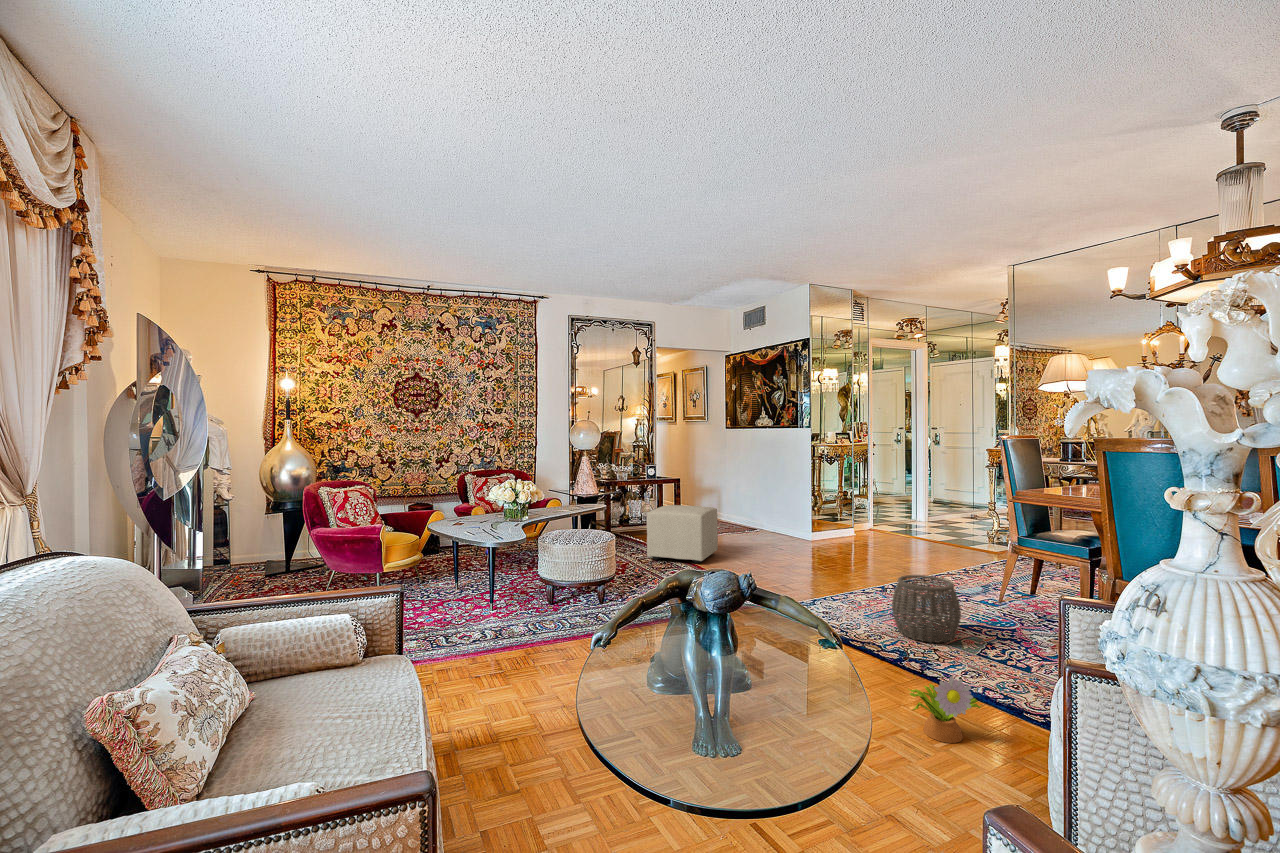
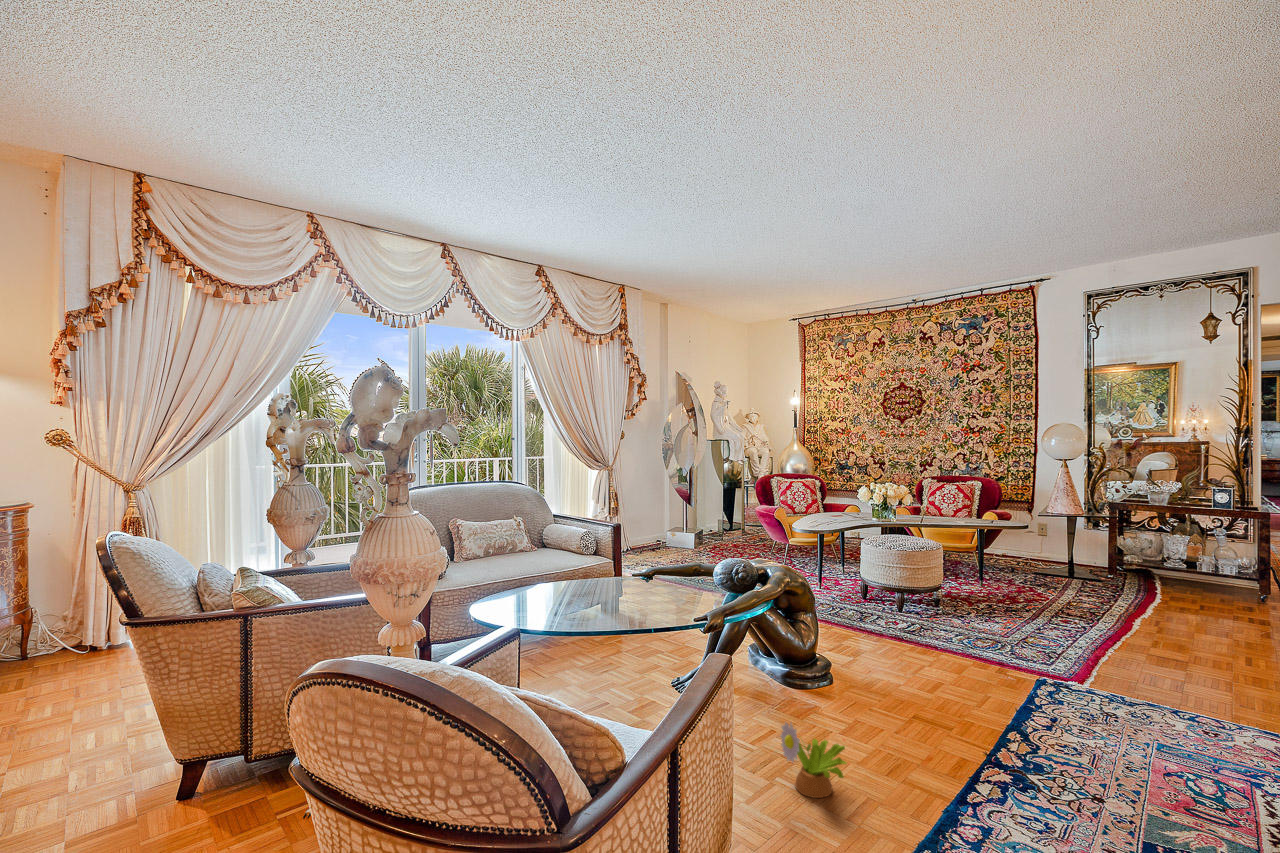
ottoman: present [647,505,718,563] -> none [1081,544,1222,629]
woven basket: present [892,575,961,643] -> none [1080,689,1211,814]

